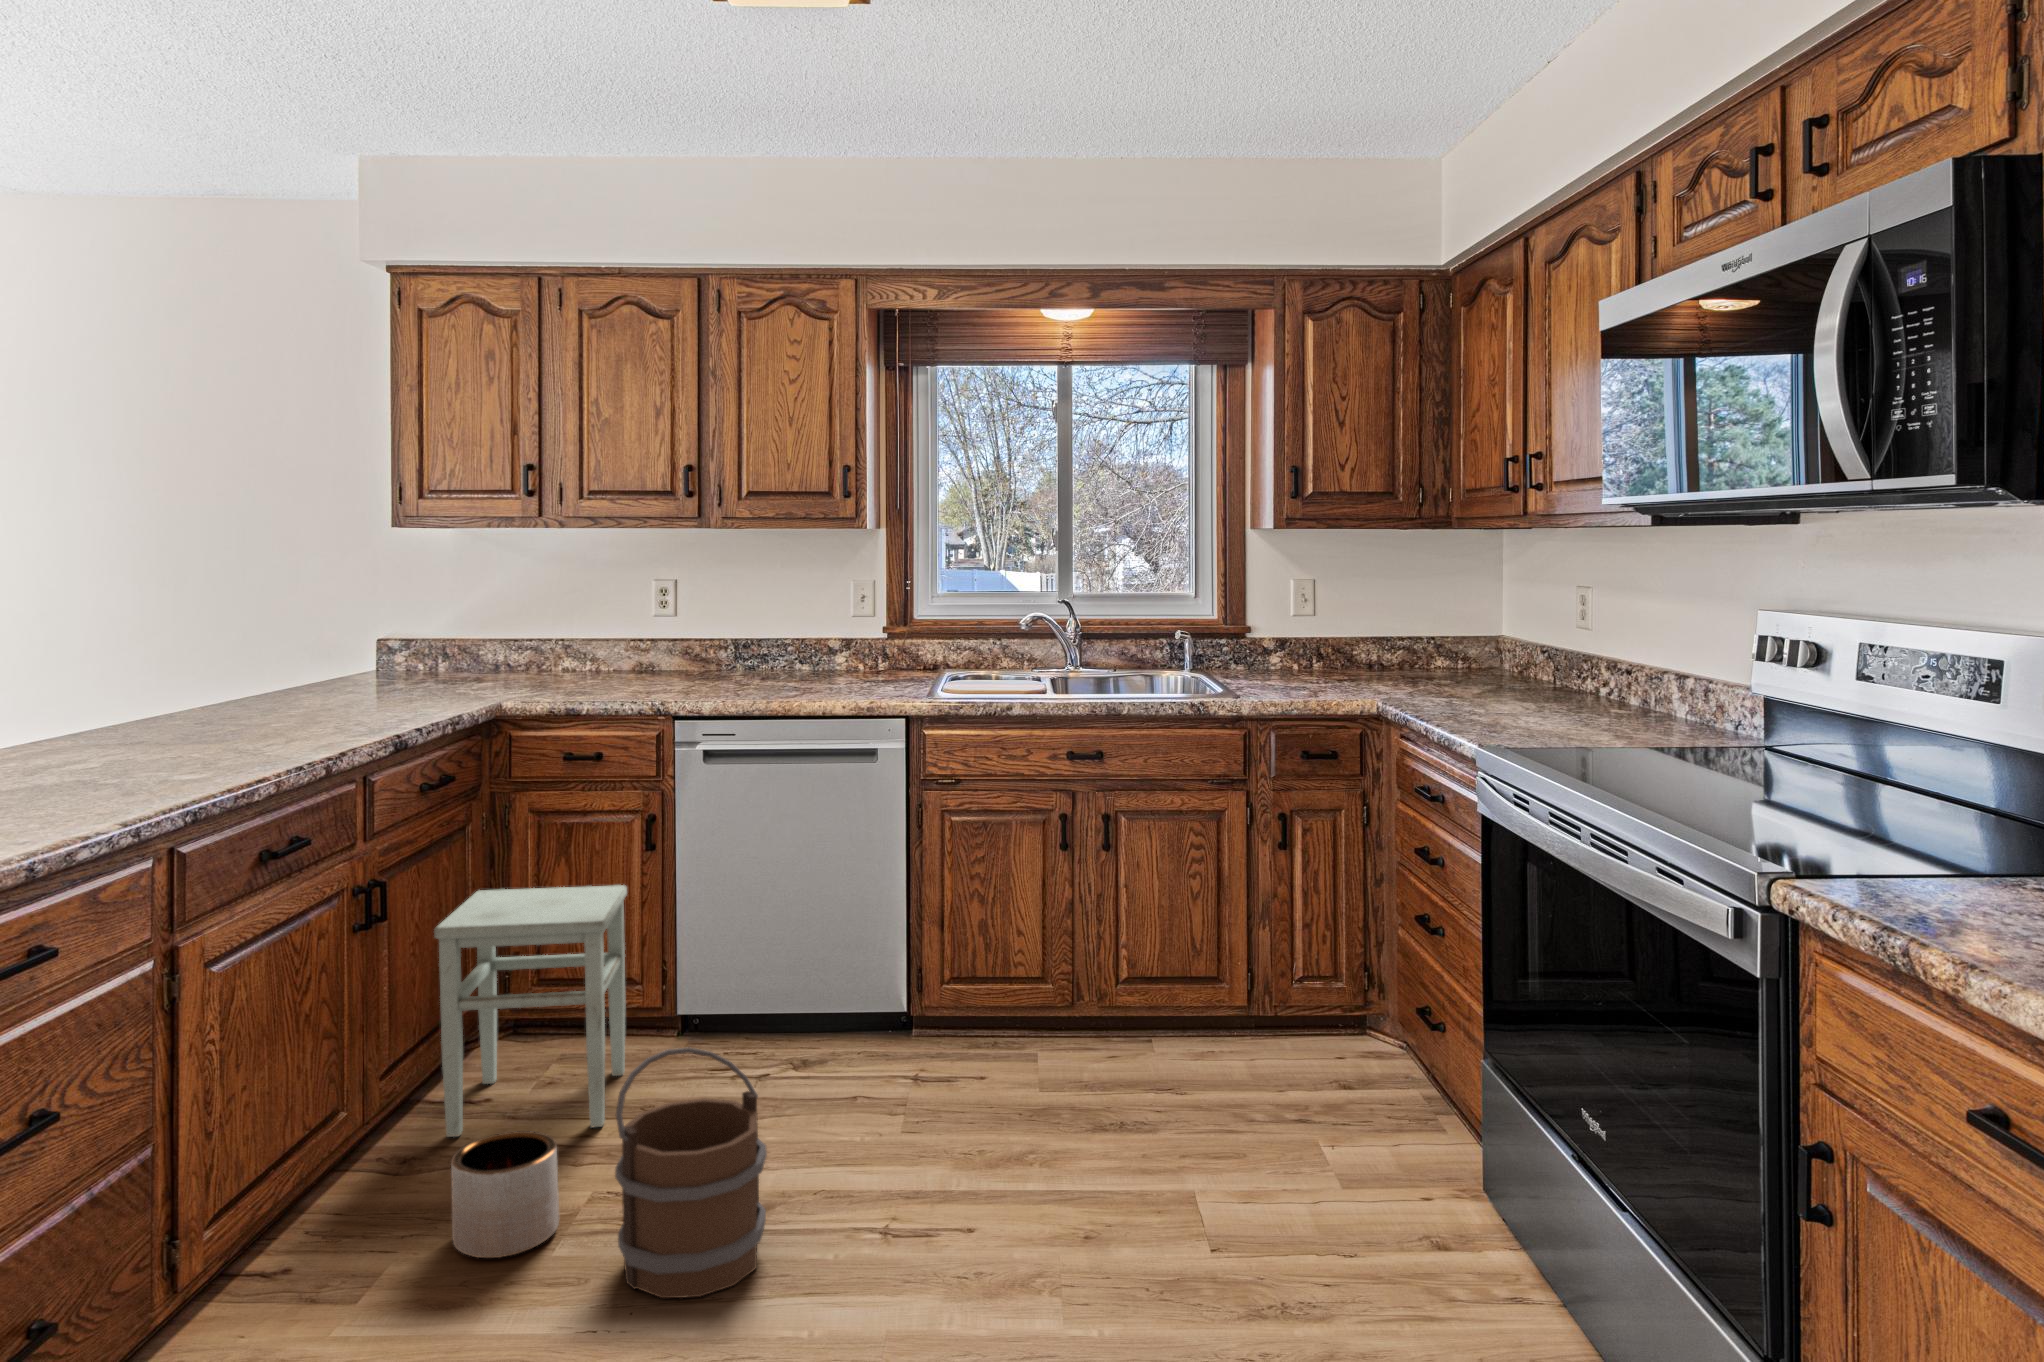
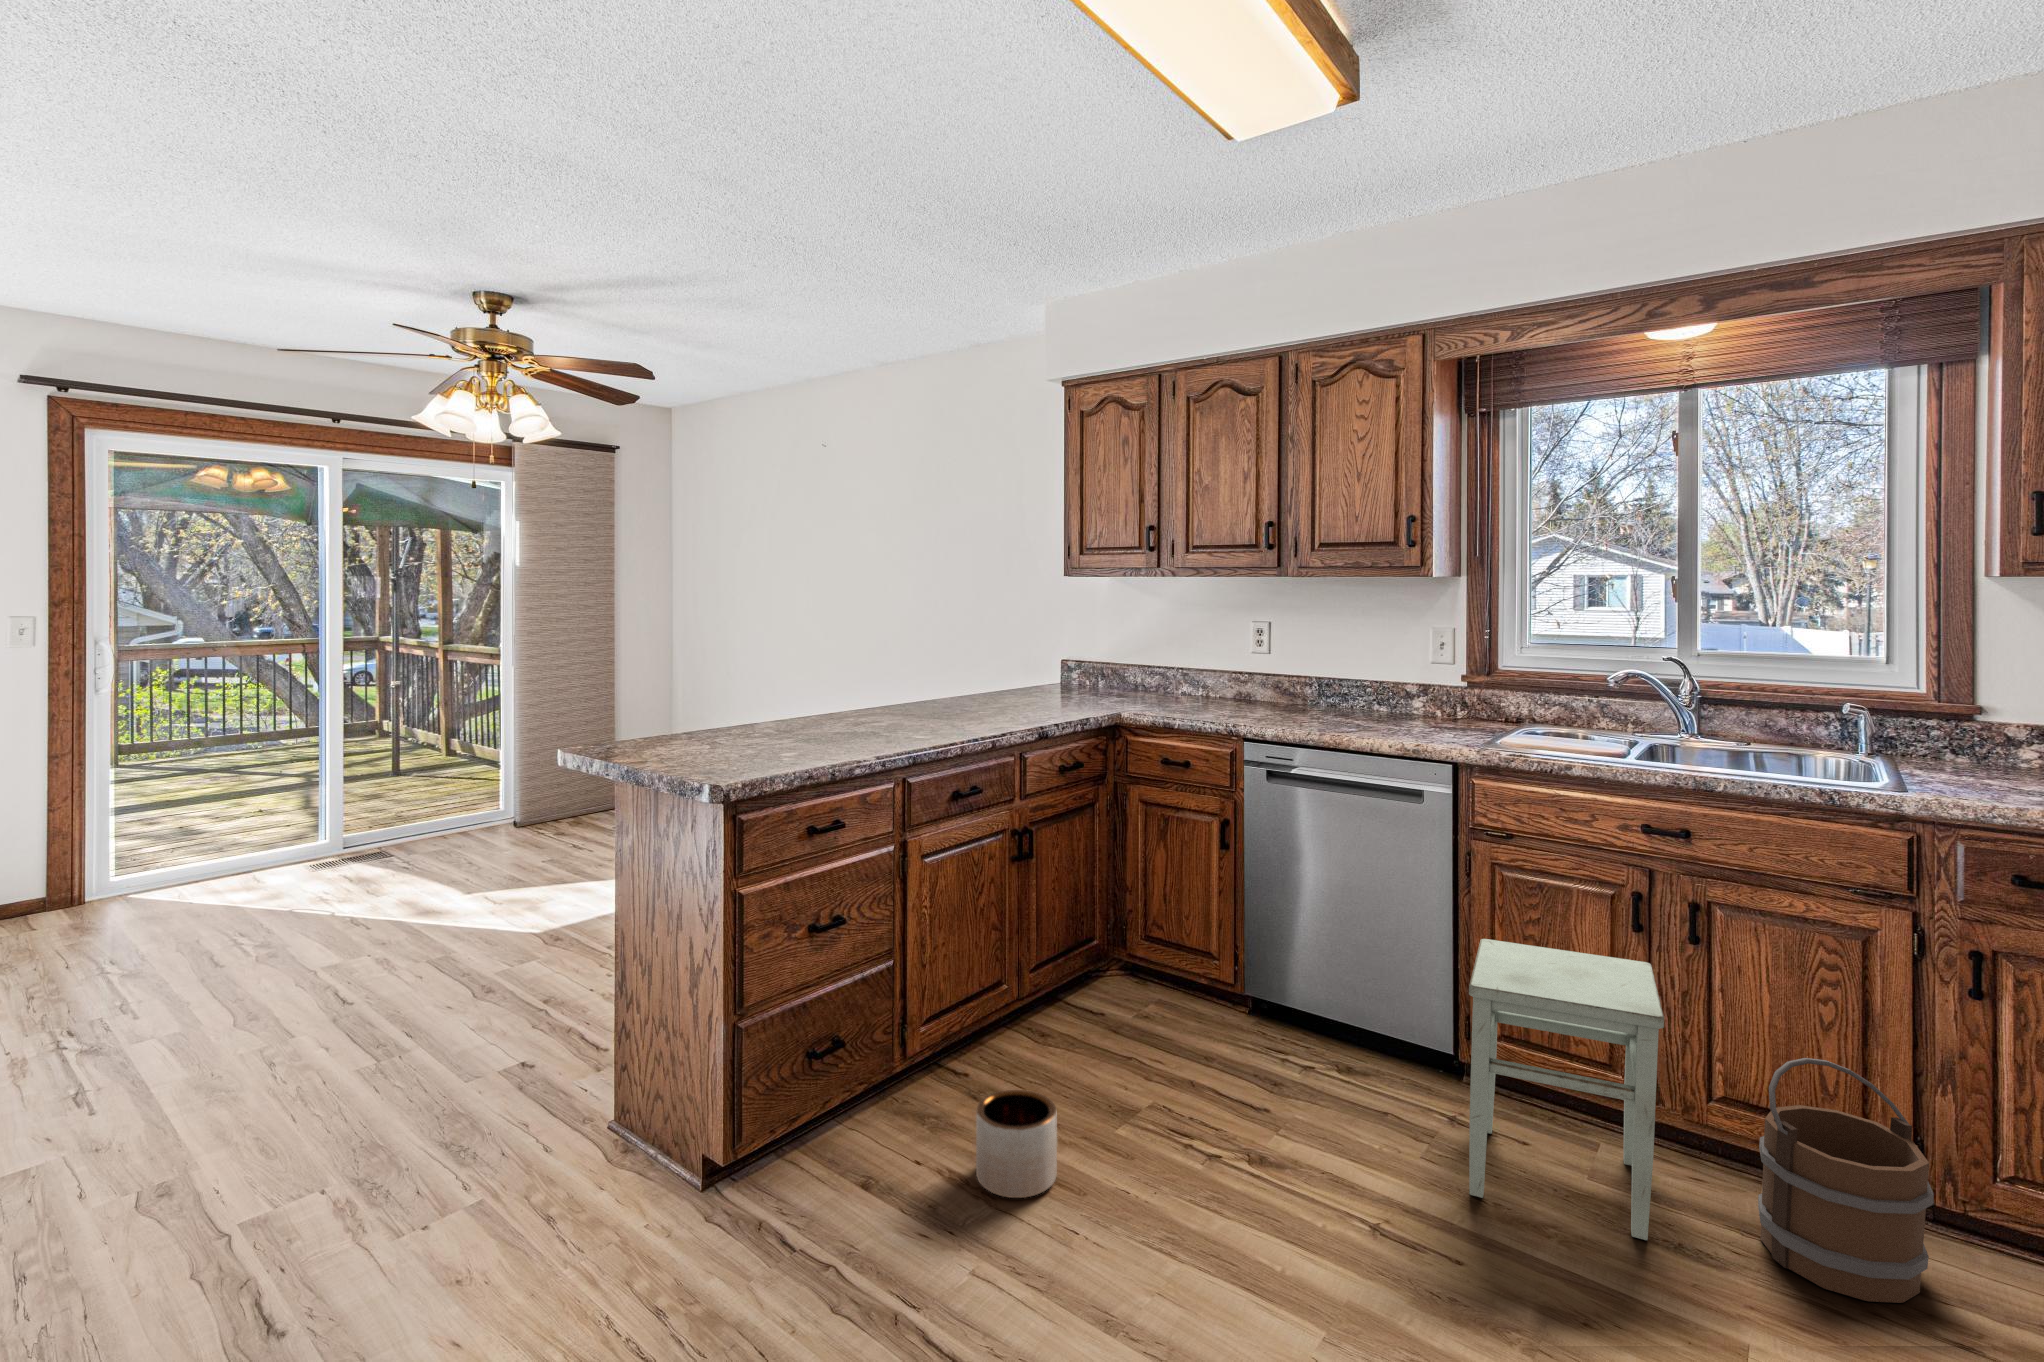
stool: present [434,885,627,1137] -> present [1469,939,1664,1240]
bucket: present [615,1048,767,1298] -> present [1758,1058,1934,1303]

